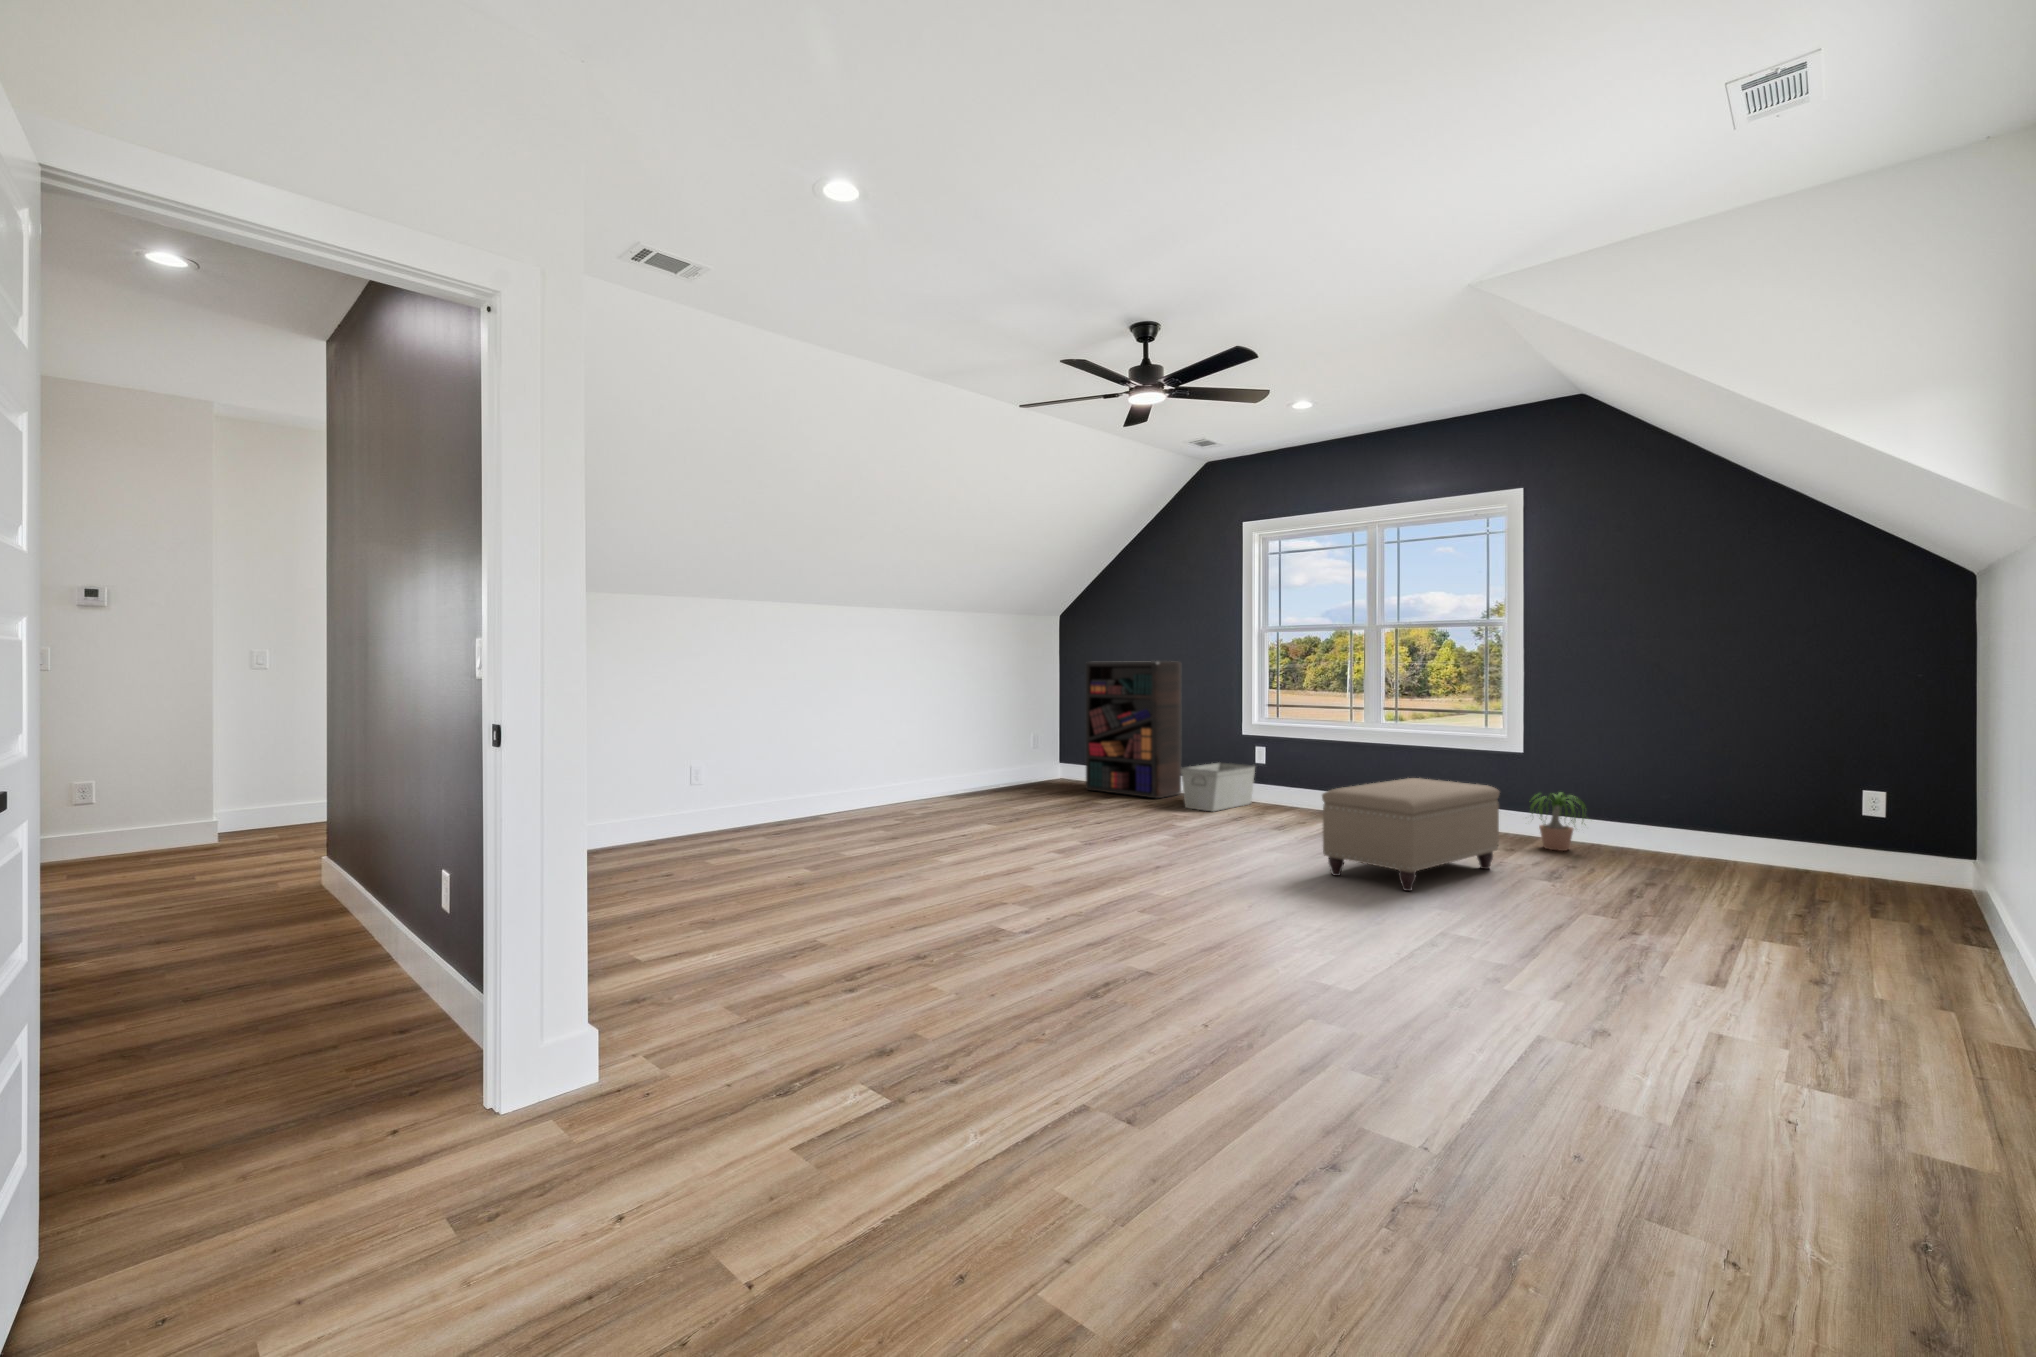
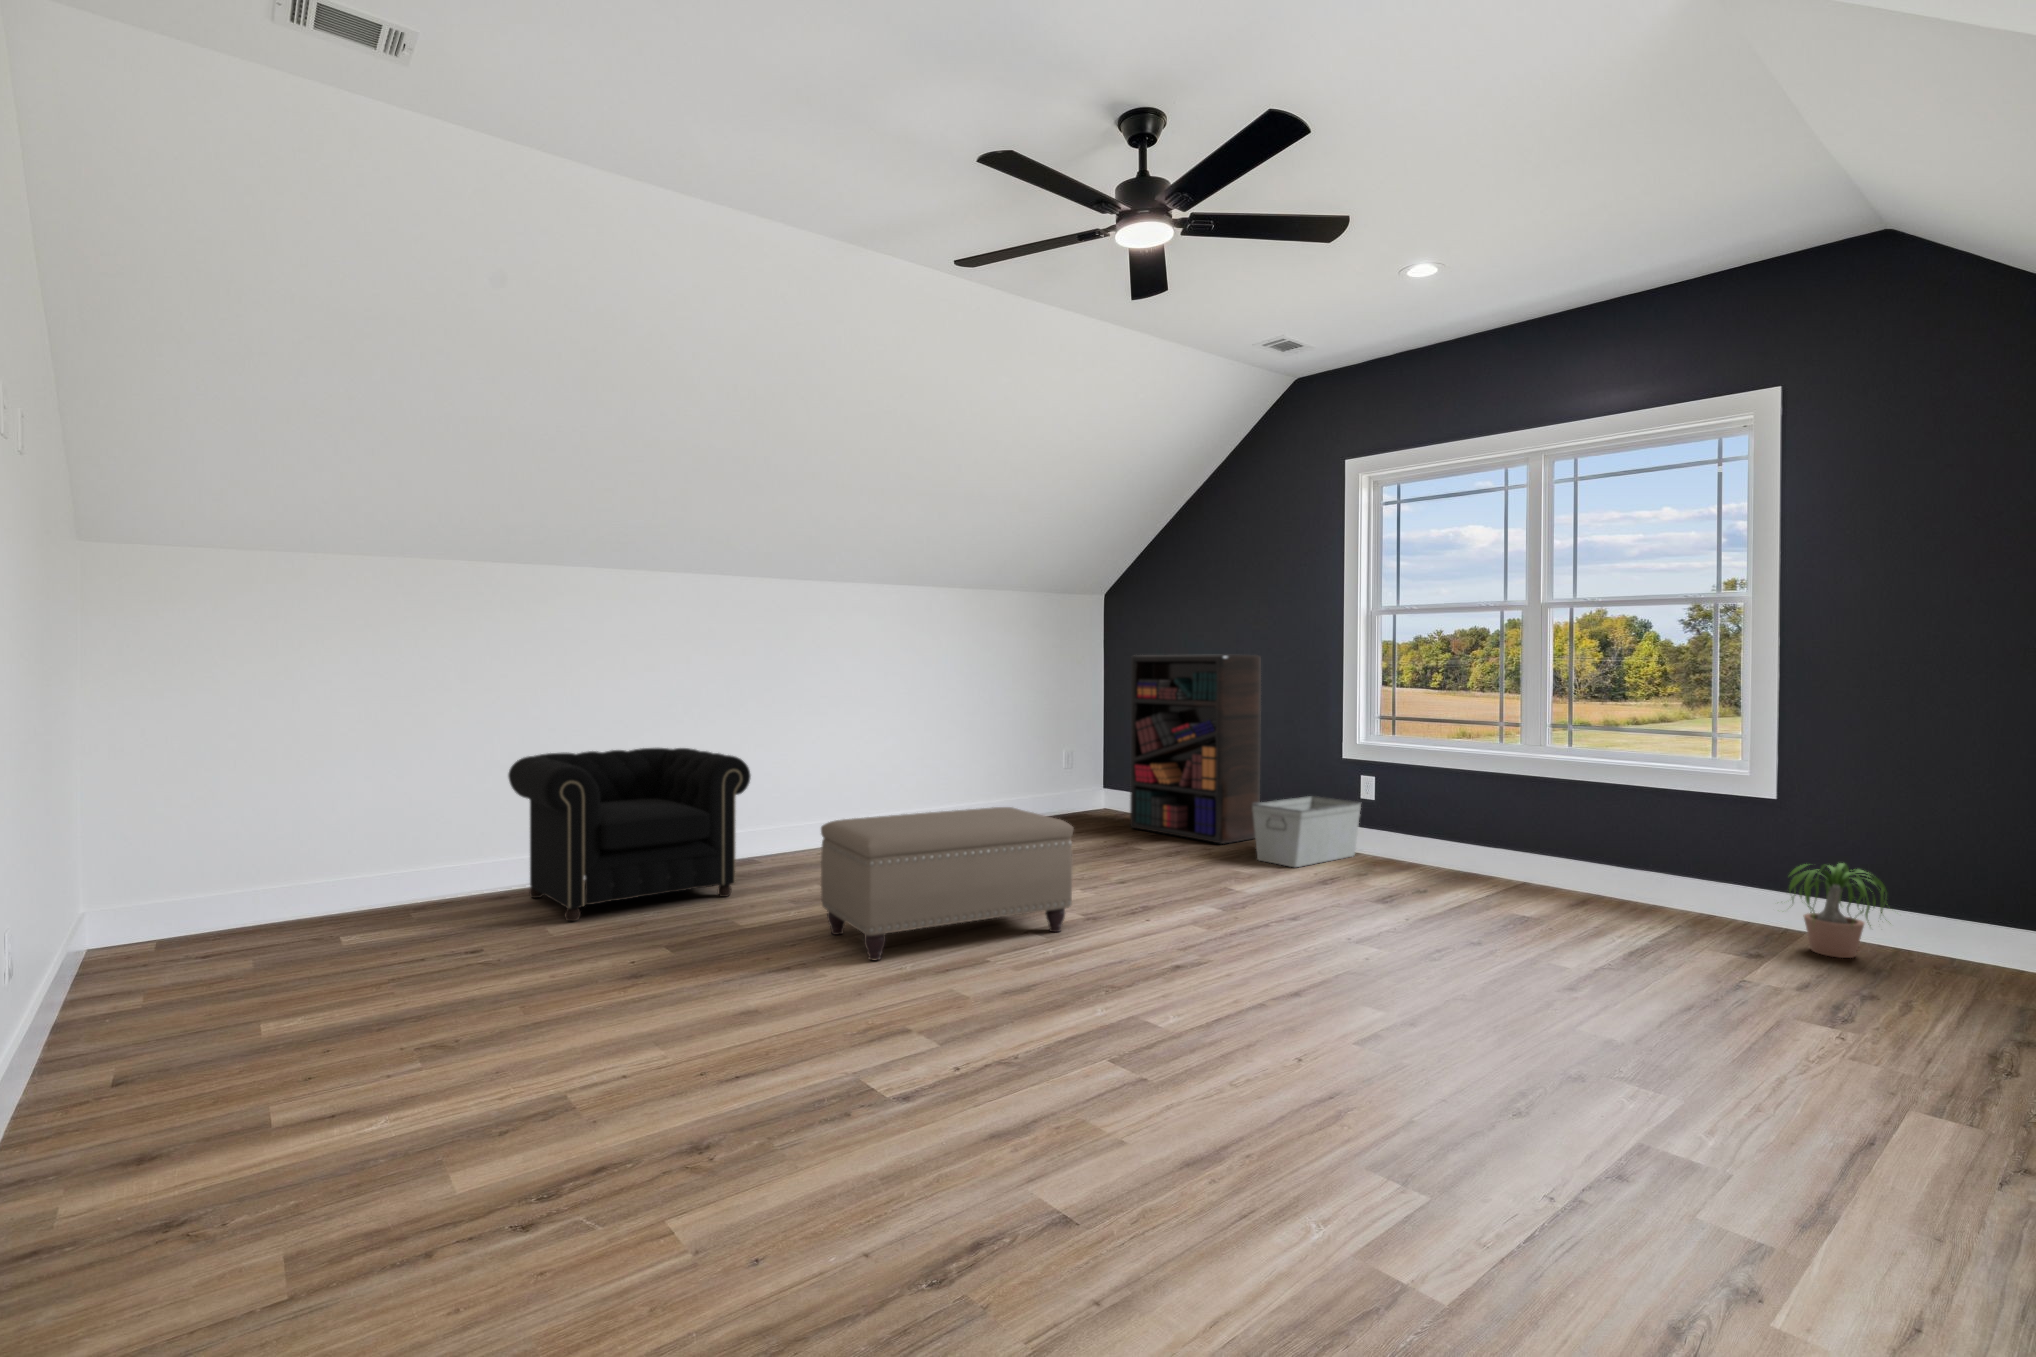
armchair: none [660,732,837,855] -> present [508,748,751,921]
ottoman: present [1322,778,1500,891] -> present [821,807,1074,960]

